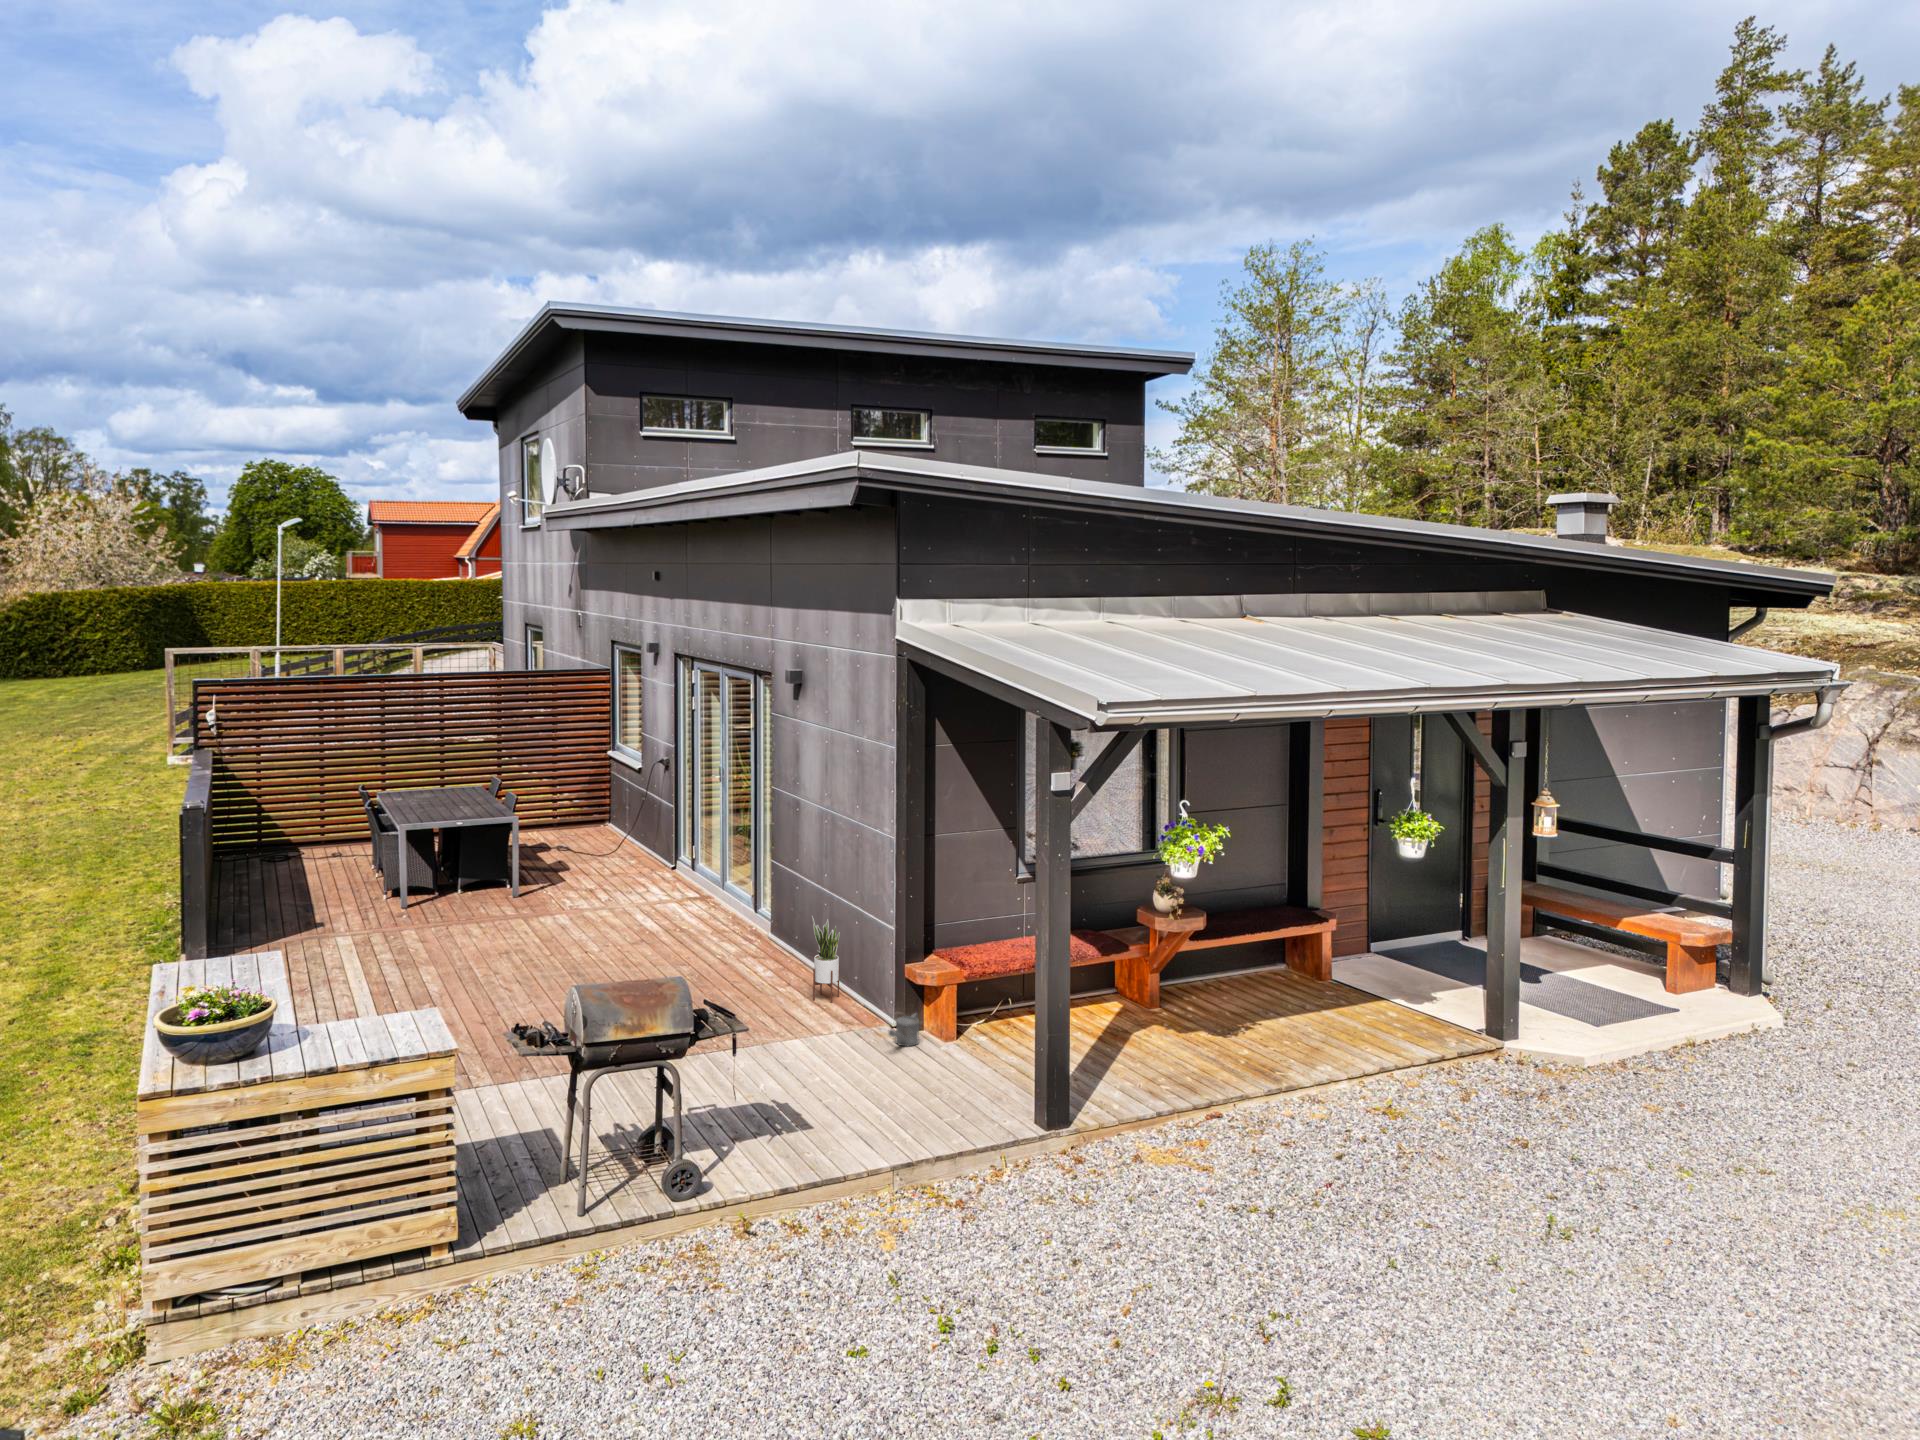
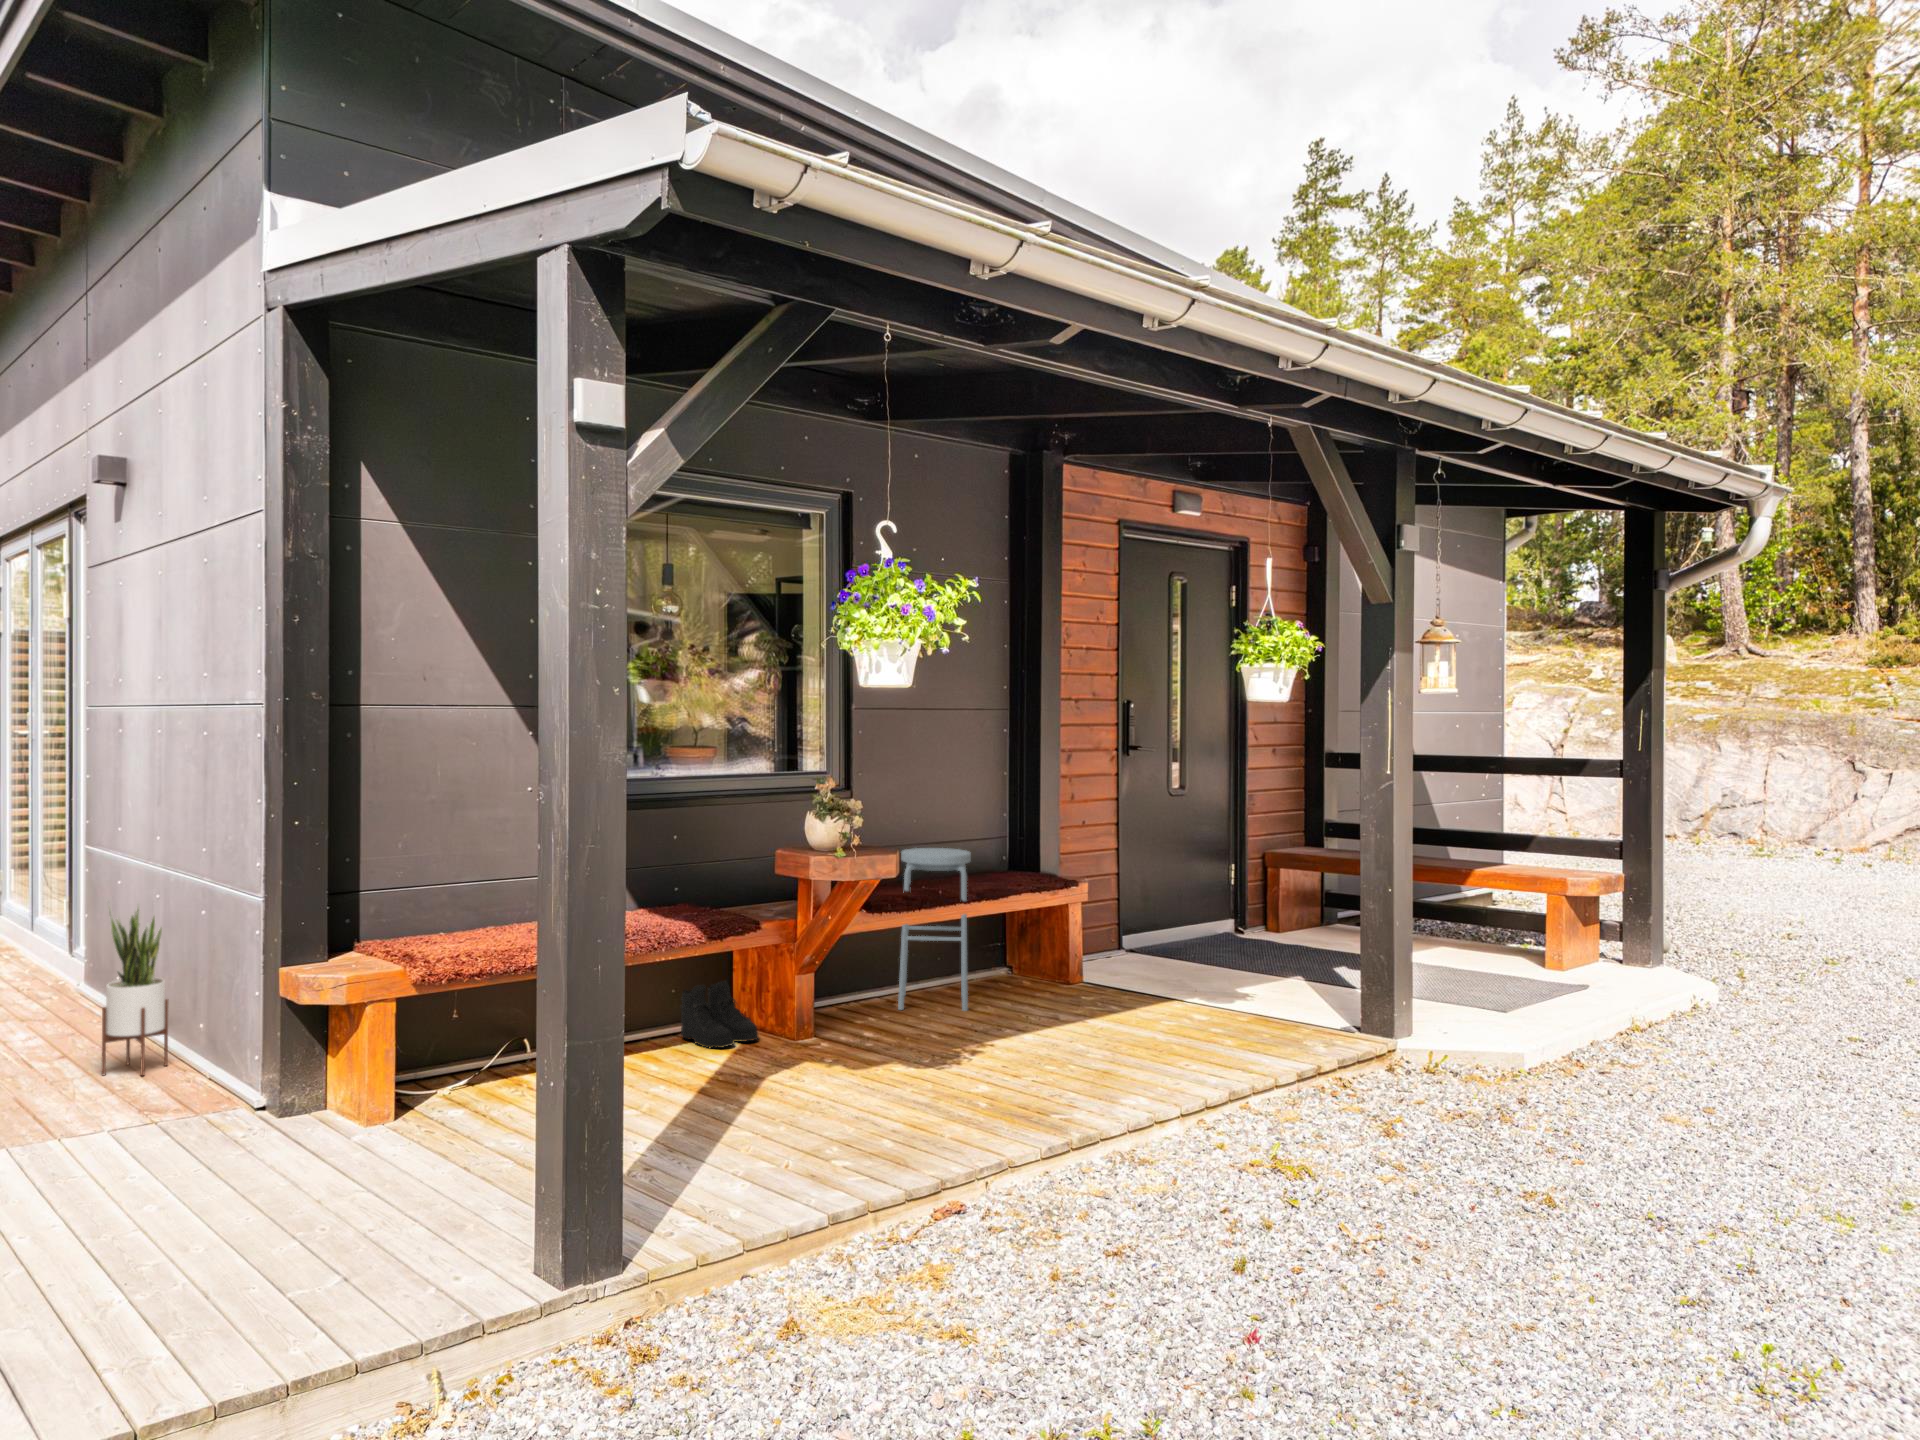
stool: none [1210,892,1258,993] -> present [898,848,971,1011]
boots: none [1086,971,1128,1009] -> present [681,981,759,1048]
watering can: present [888,1013,919,1047] -> none [216,1067,311,1138]

